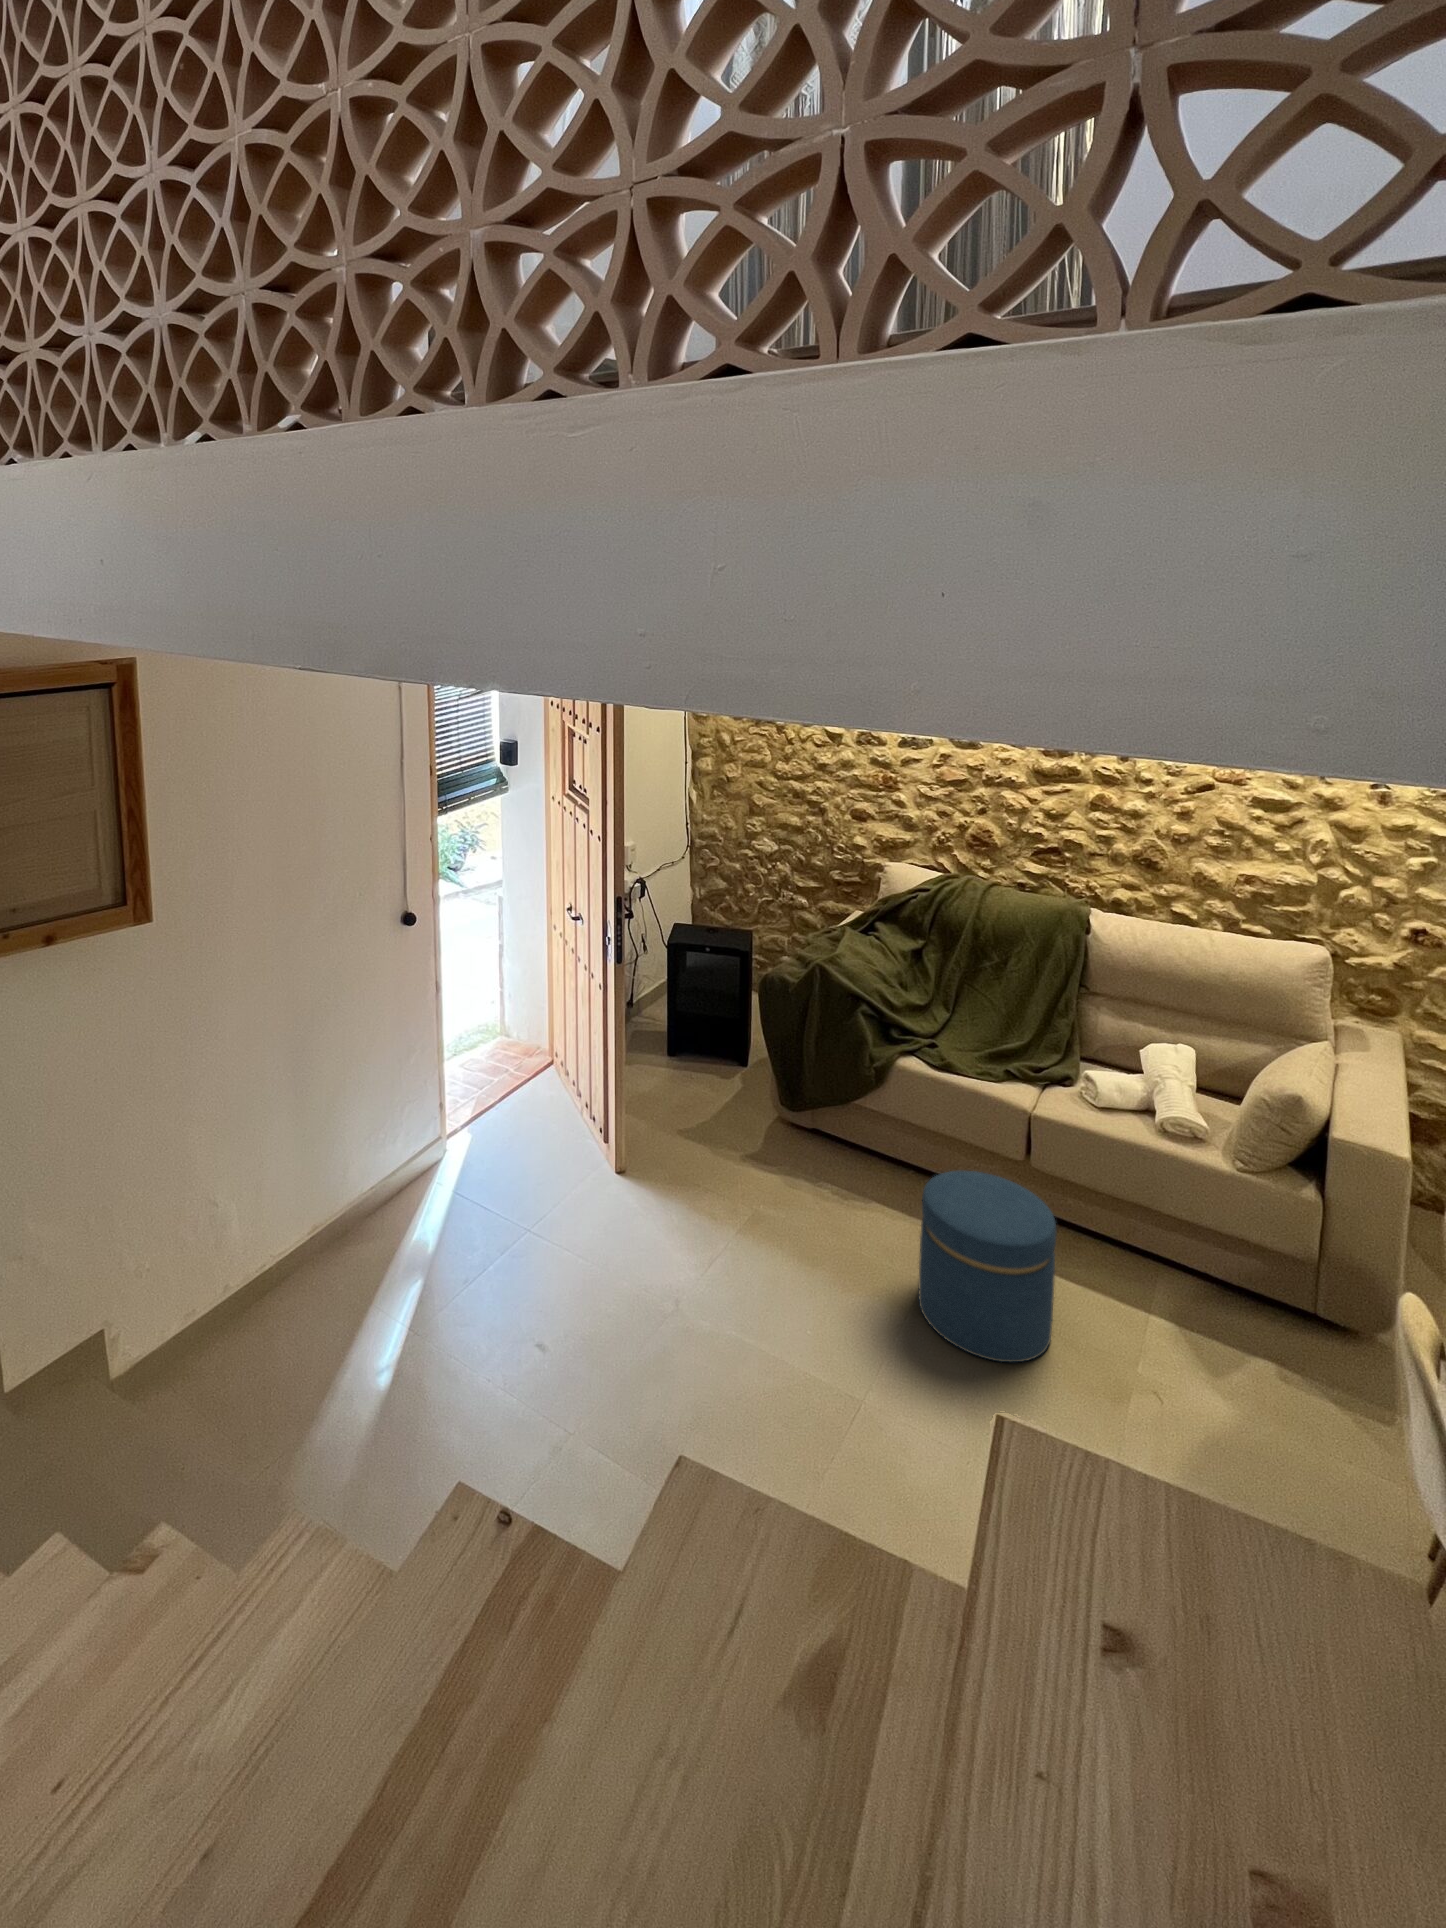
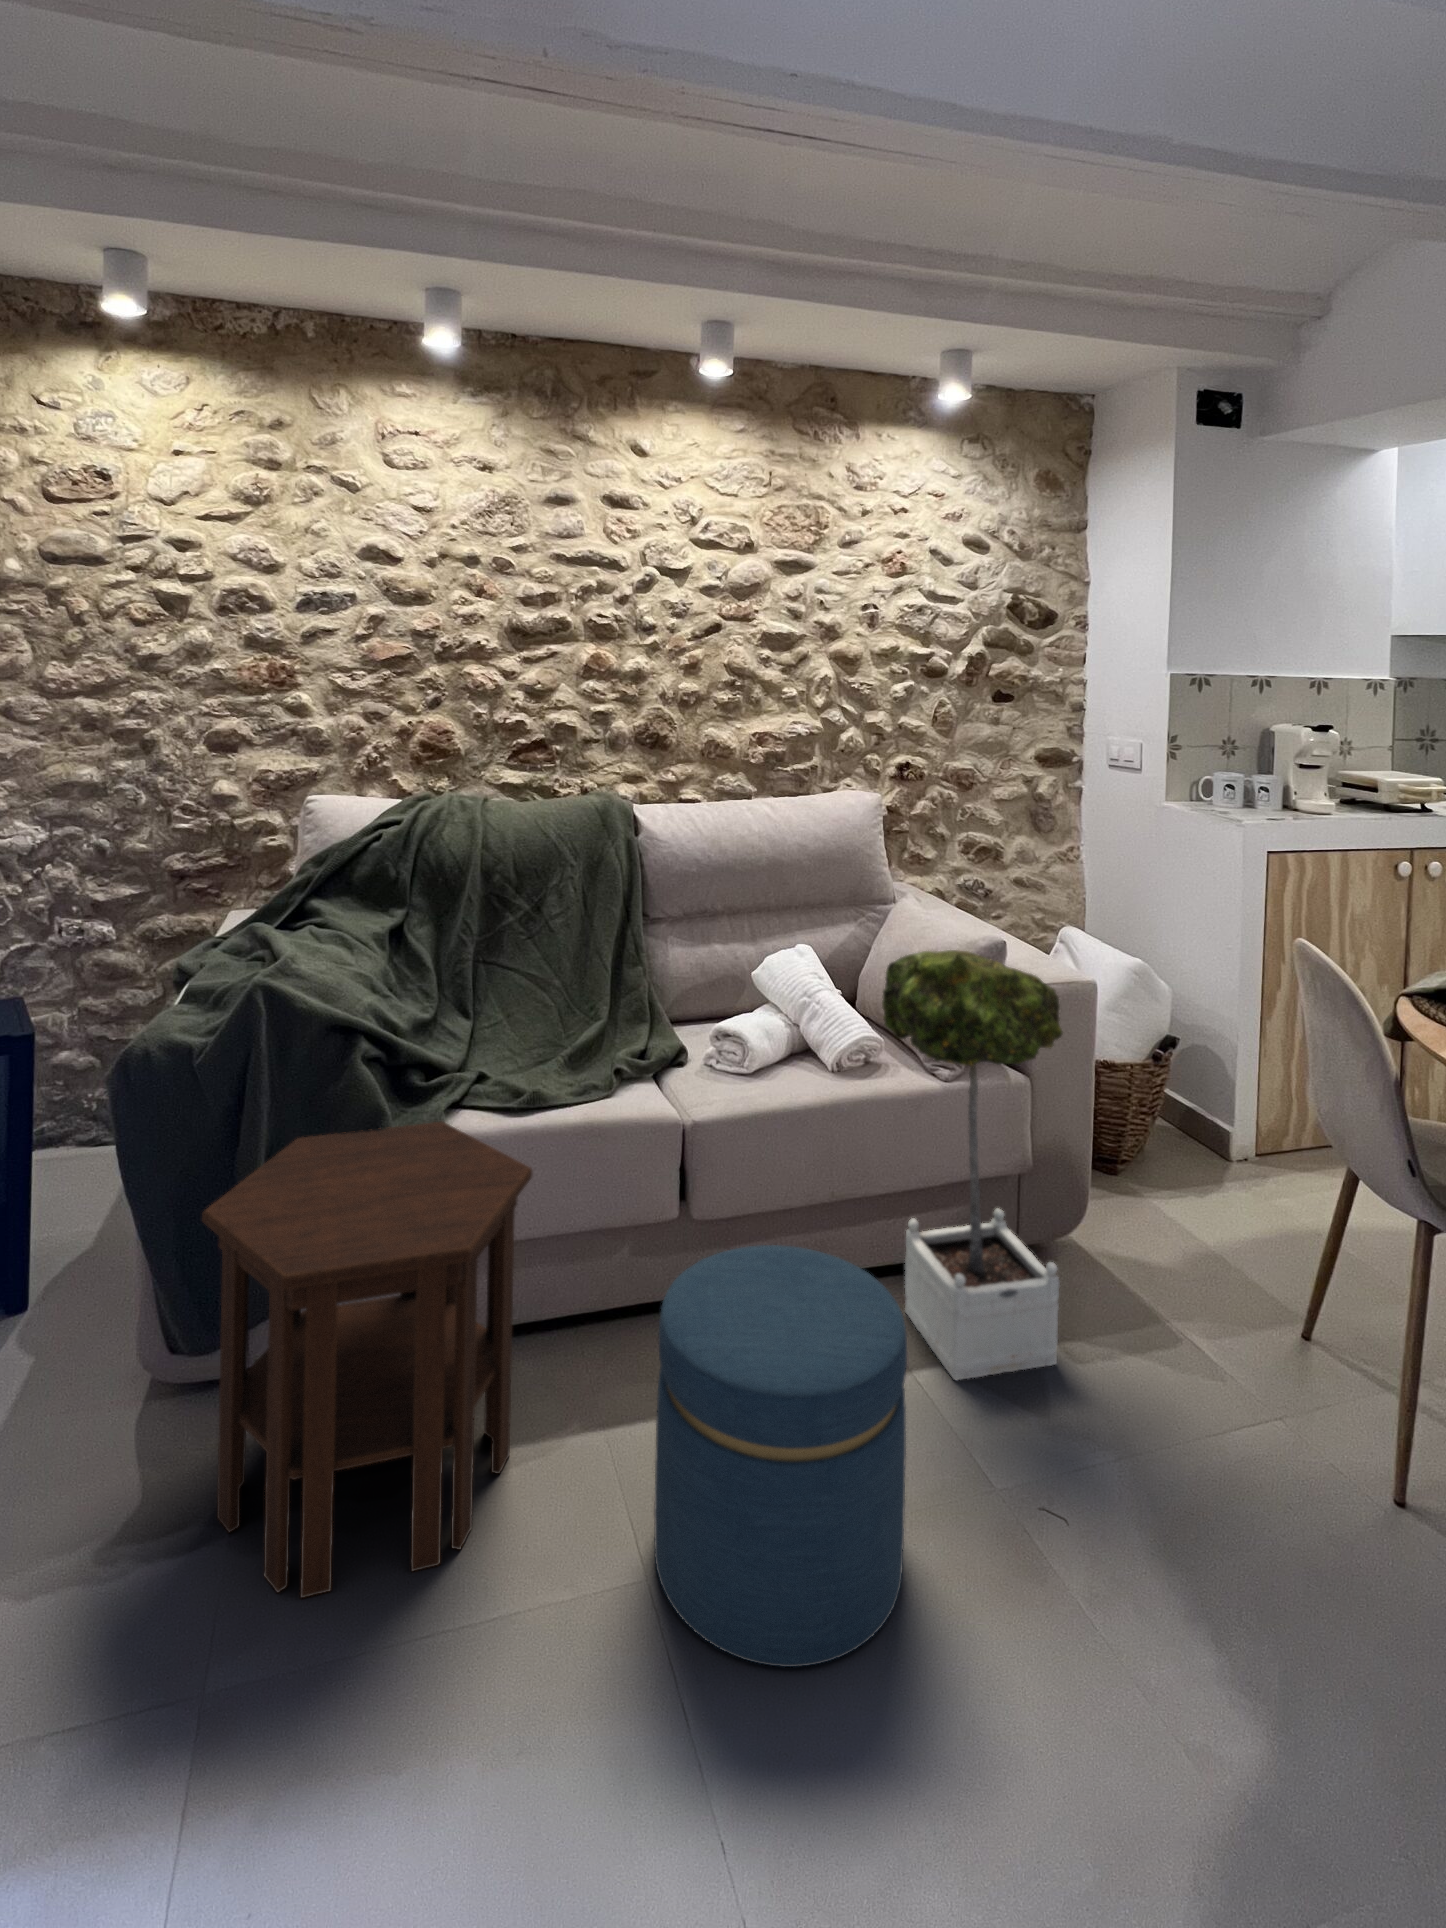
side table: none [770,1038,911,1234] -> present [202,1121,532,1598]
potted tree: none [1147,1071,1288,1372] -> present [882,950,1062,1380]

